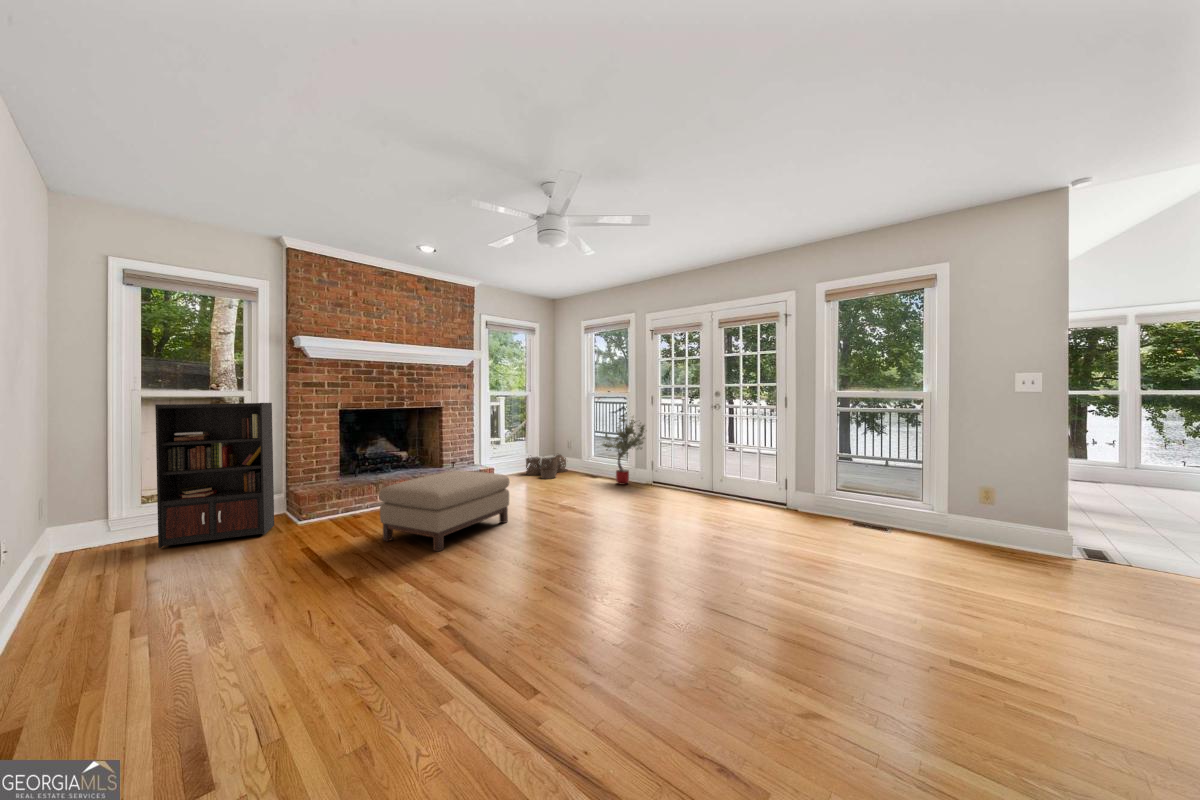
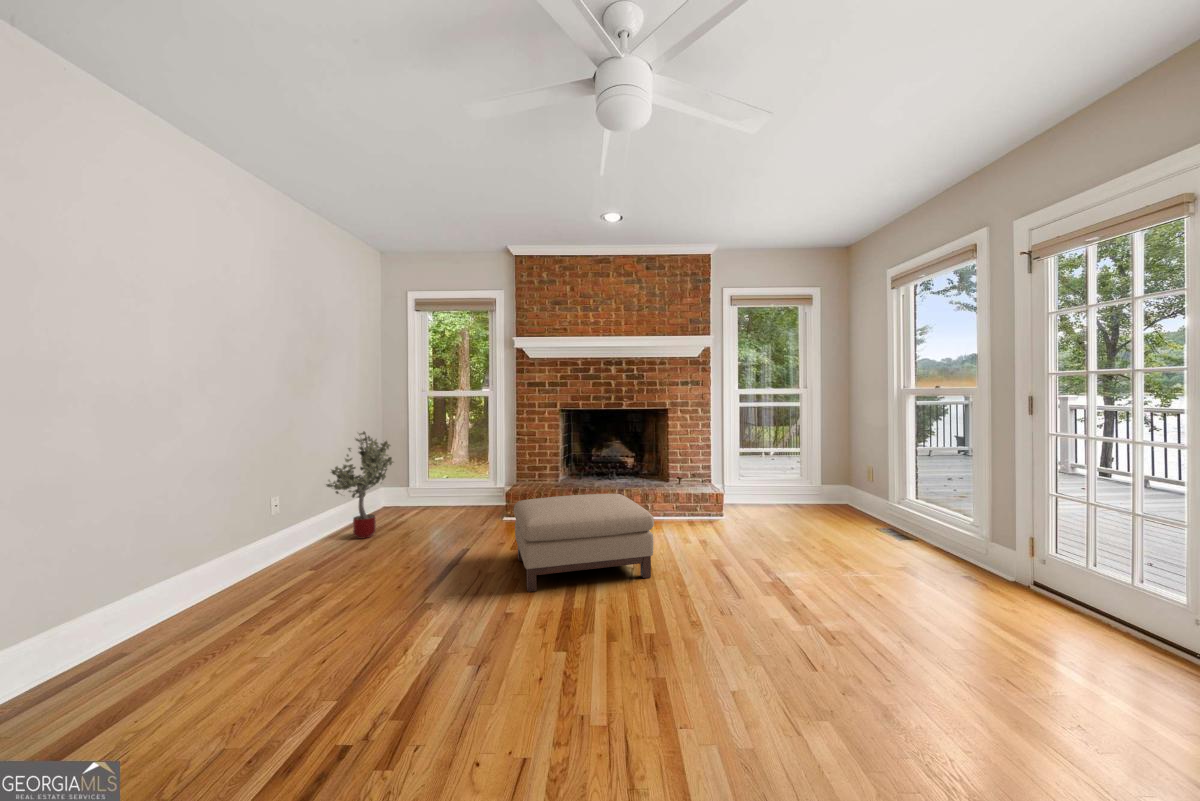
bookcase: present [155,403,274,548] -> none [415,403,518,523]
potted tree: present [602,416,647,485] -> present [326,431,393,539]
woven basket: present [526,455,567,479] -> none [789,482,864,525]

